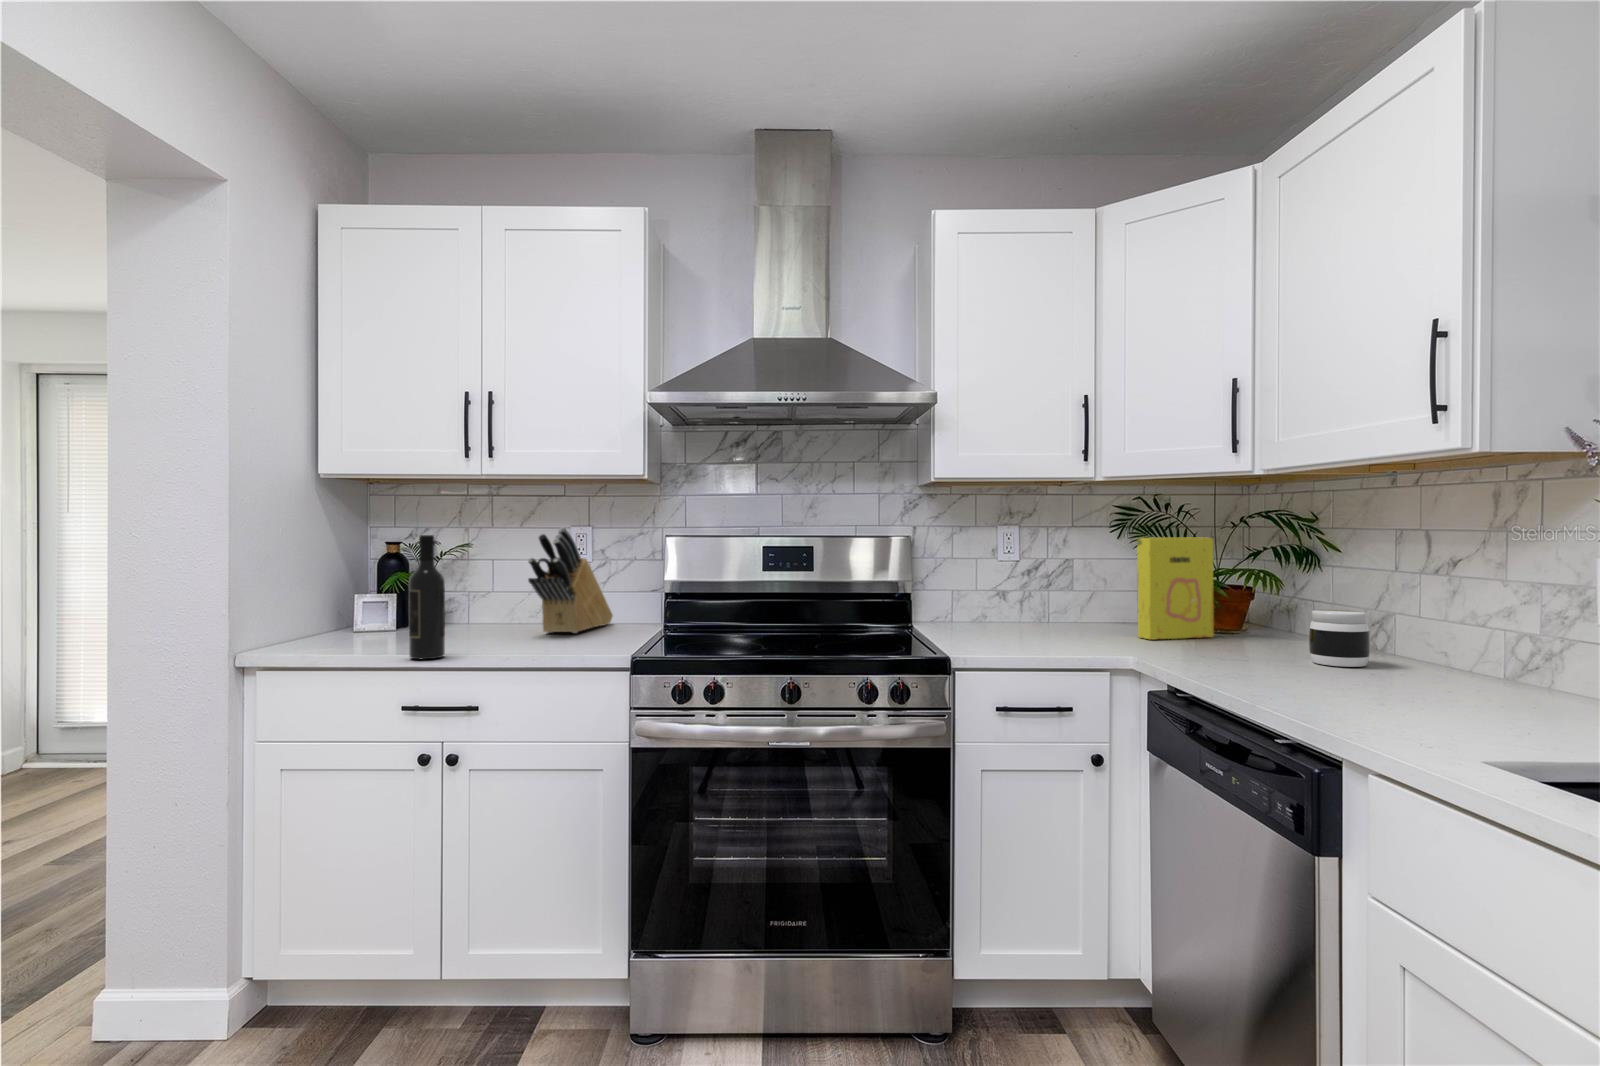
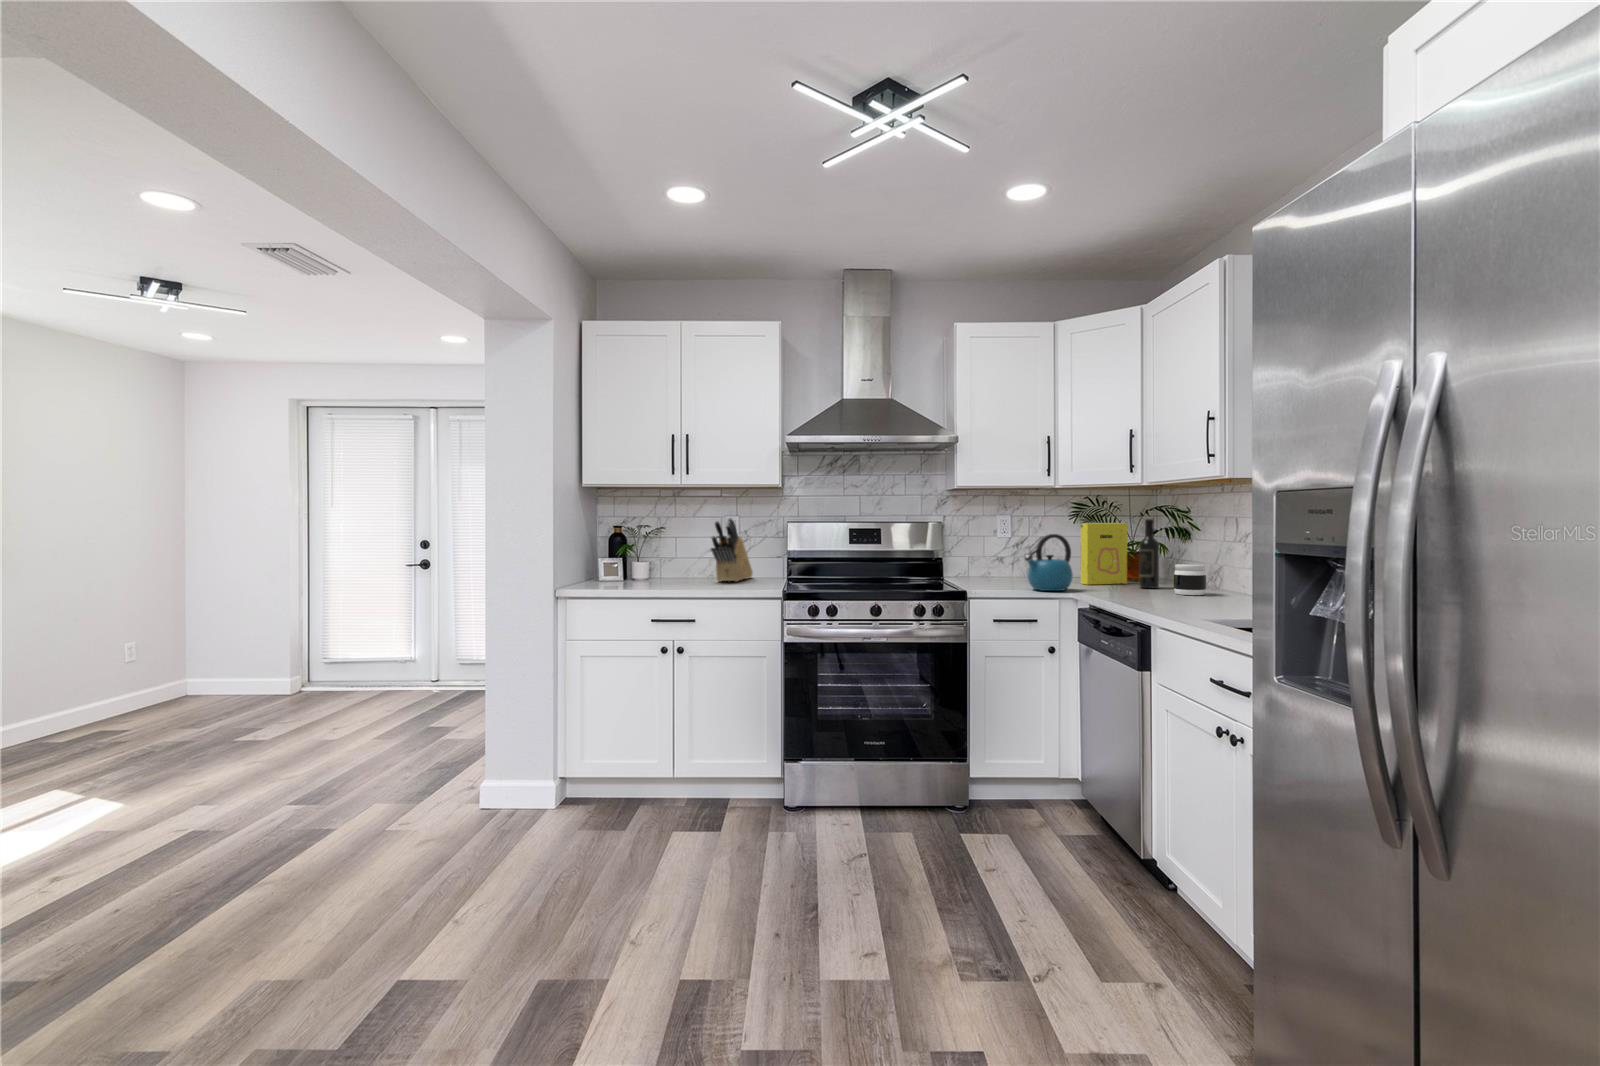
wine bottle: present [409,535,445,659] -> present [1139,519,1159,588]
kettle: none [1048,557,1131,656] -> present [1024,534,1073,591]

